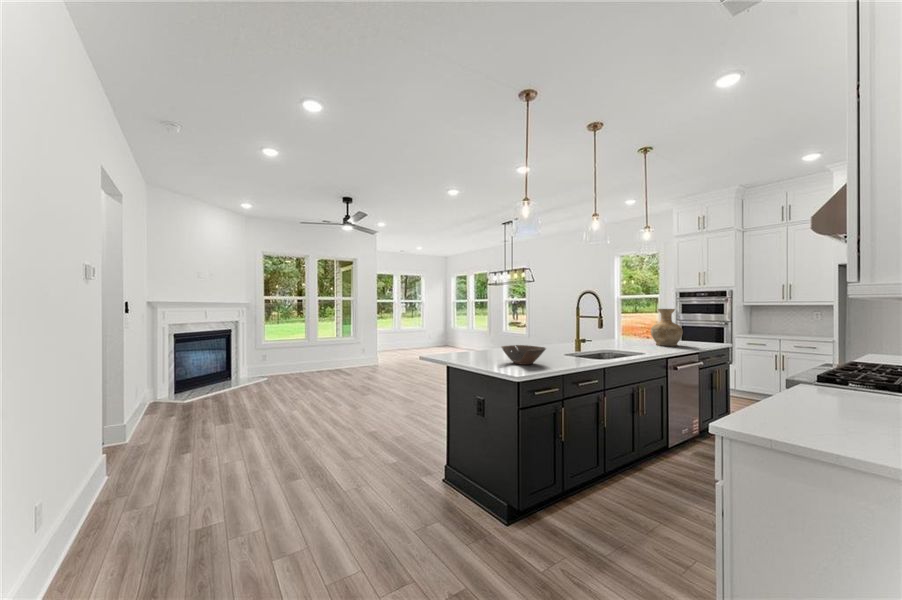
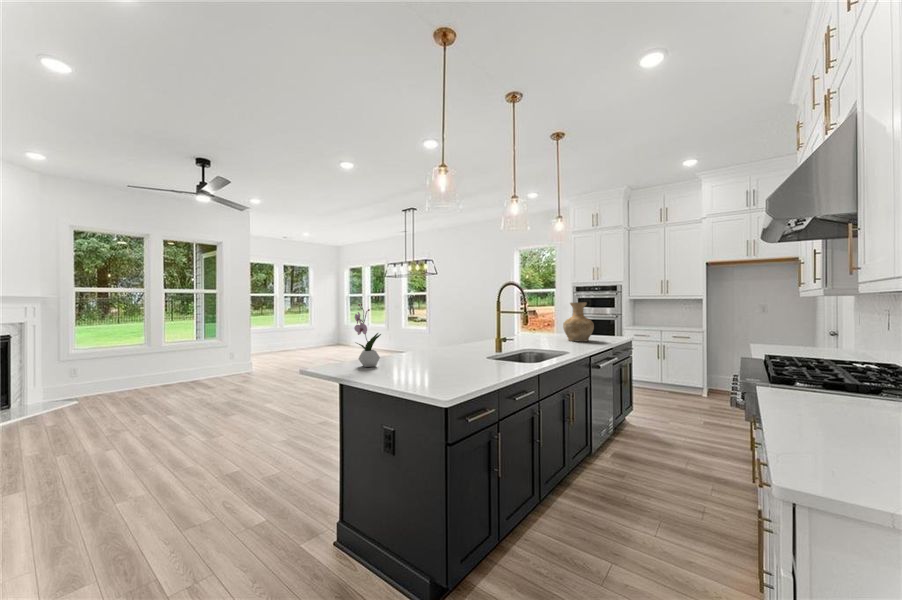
flower arrangement: none [458,310,478,358] -> present [354,304,381,367]
bowl: present [502,345,546,365] -> none [413,348,469,373]

